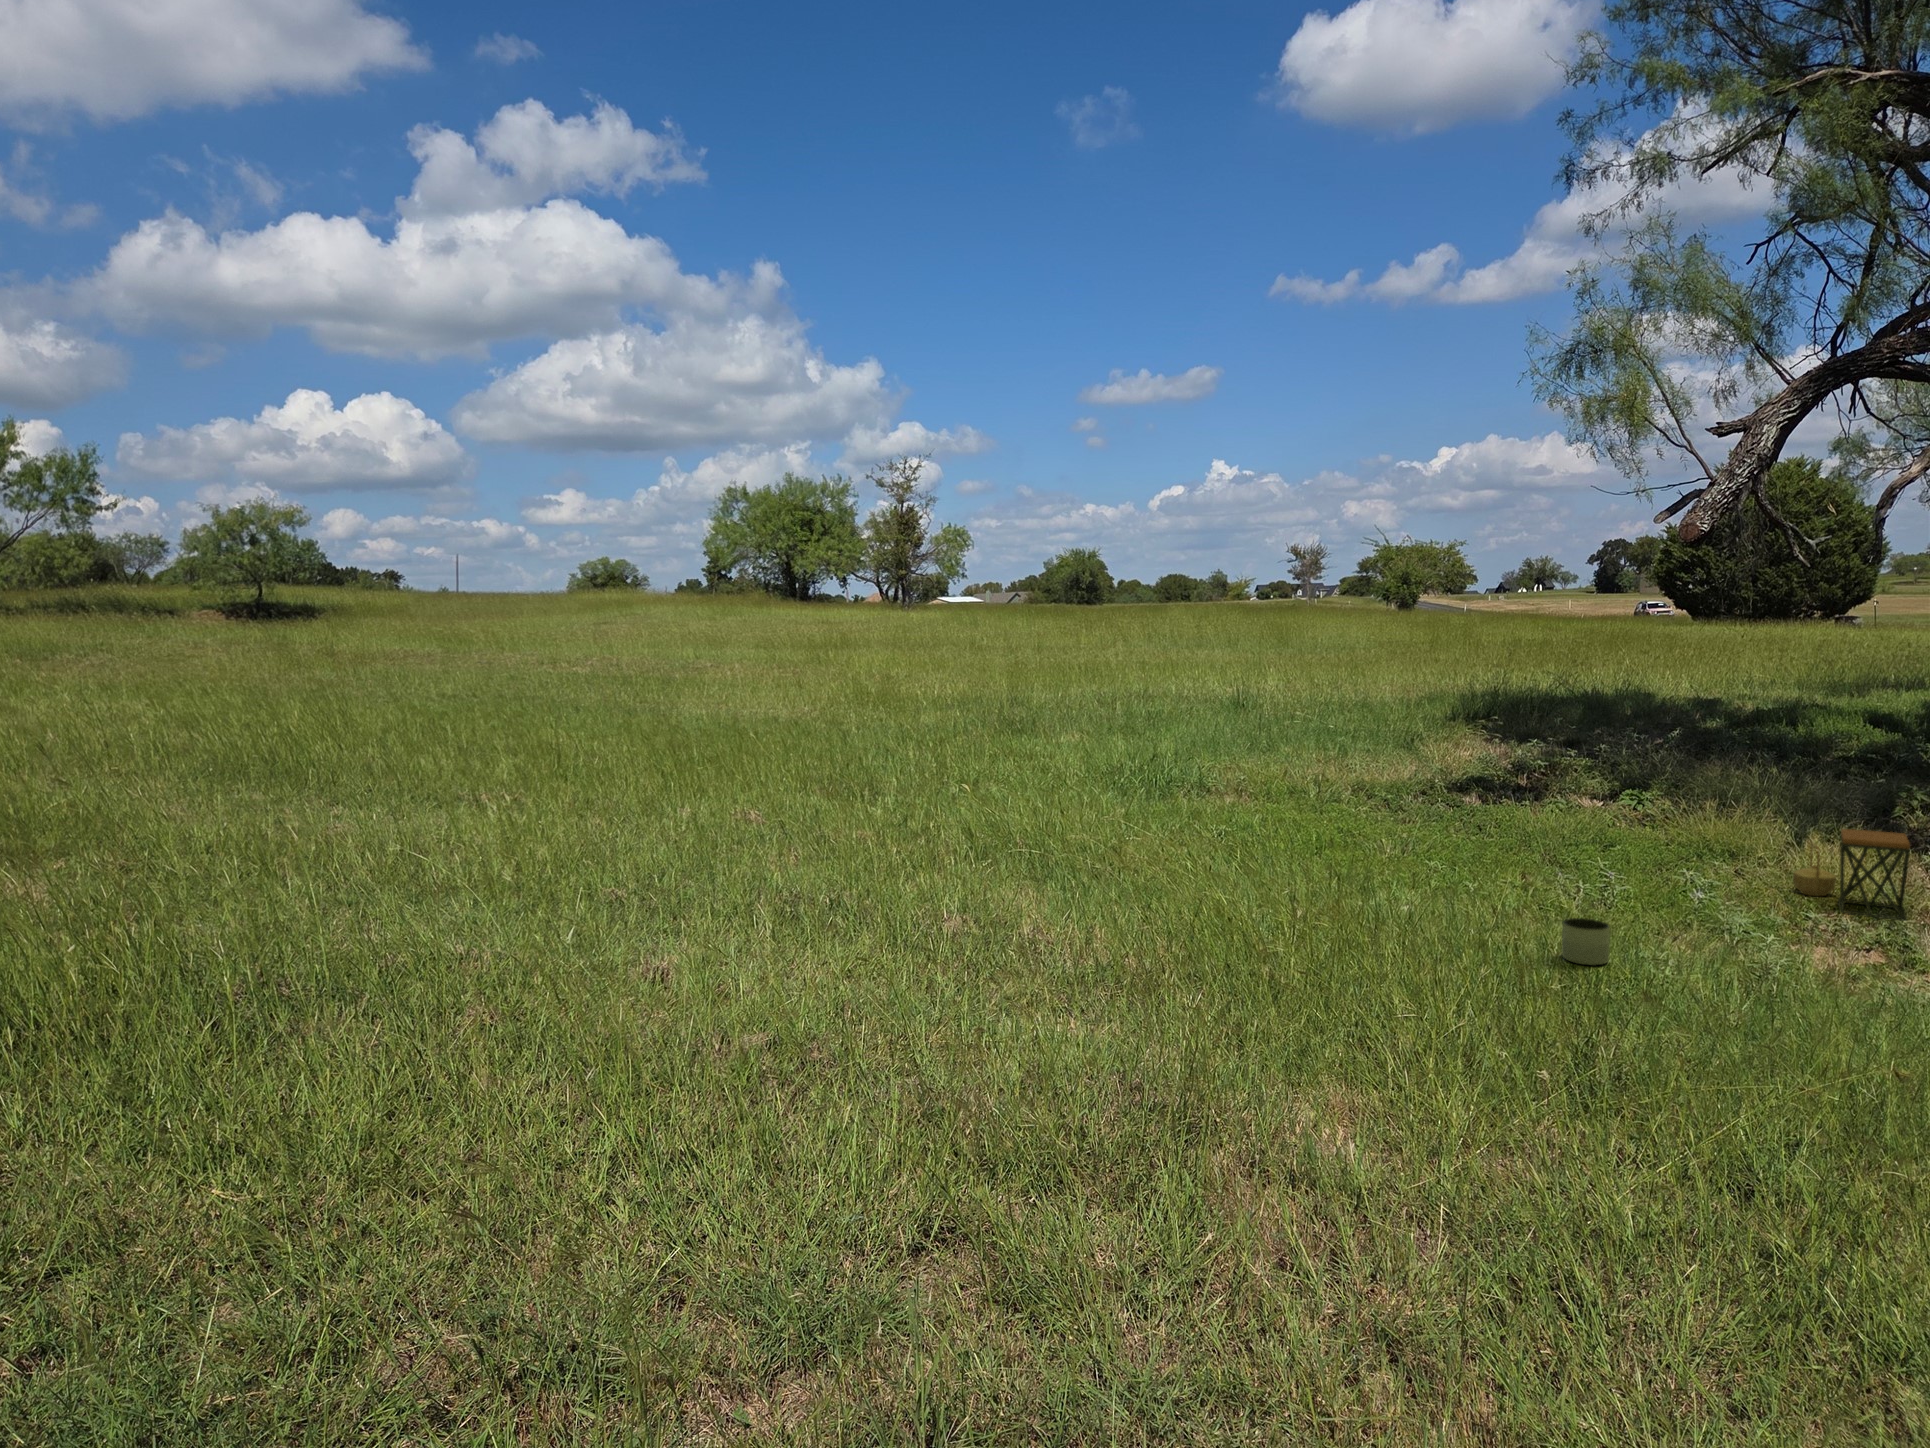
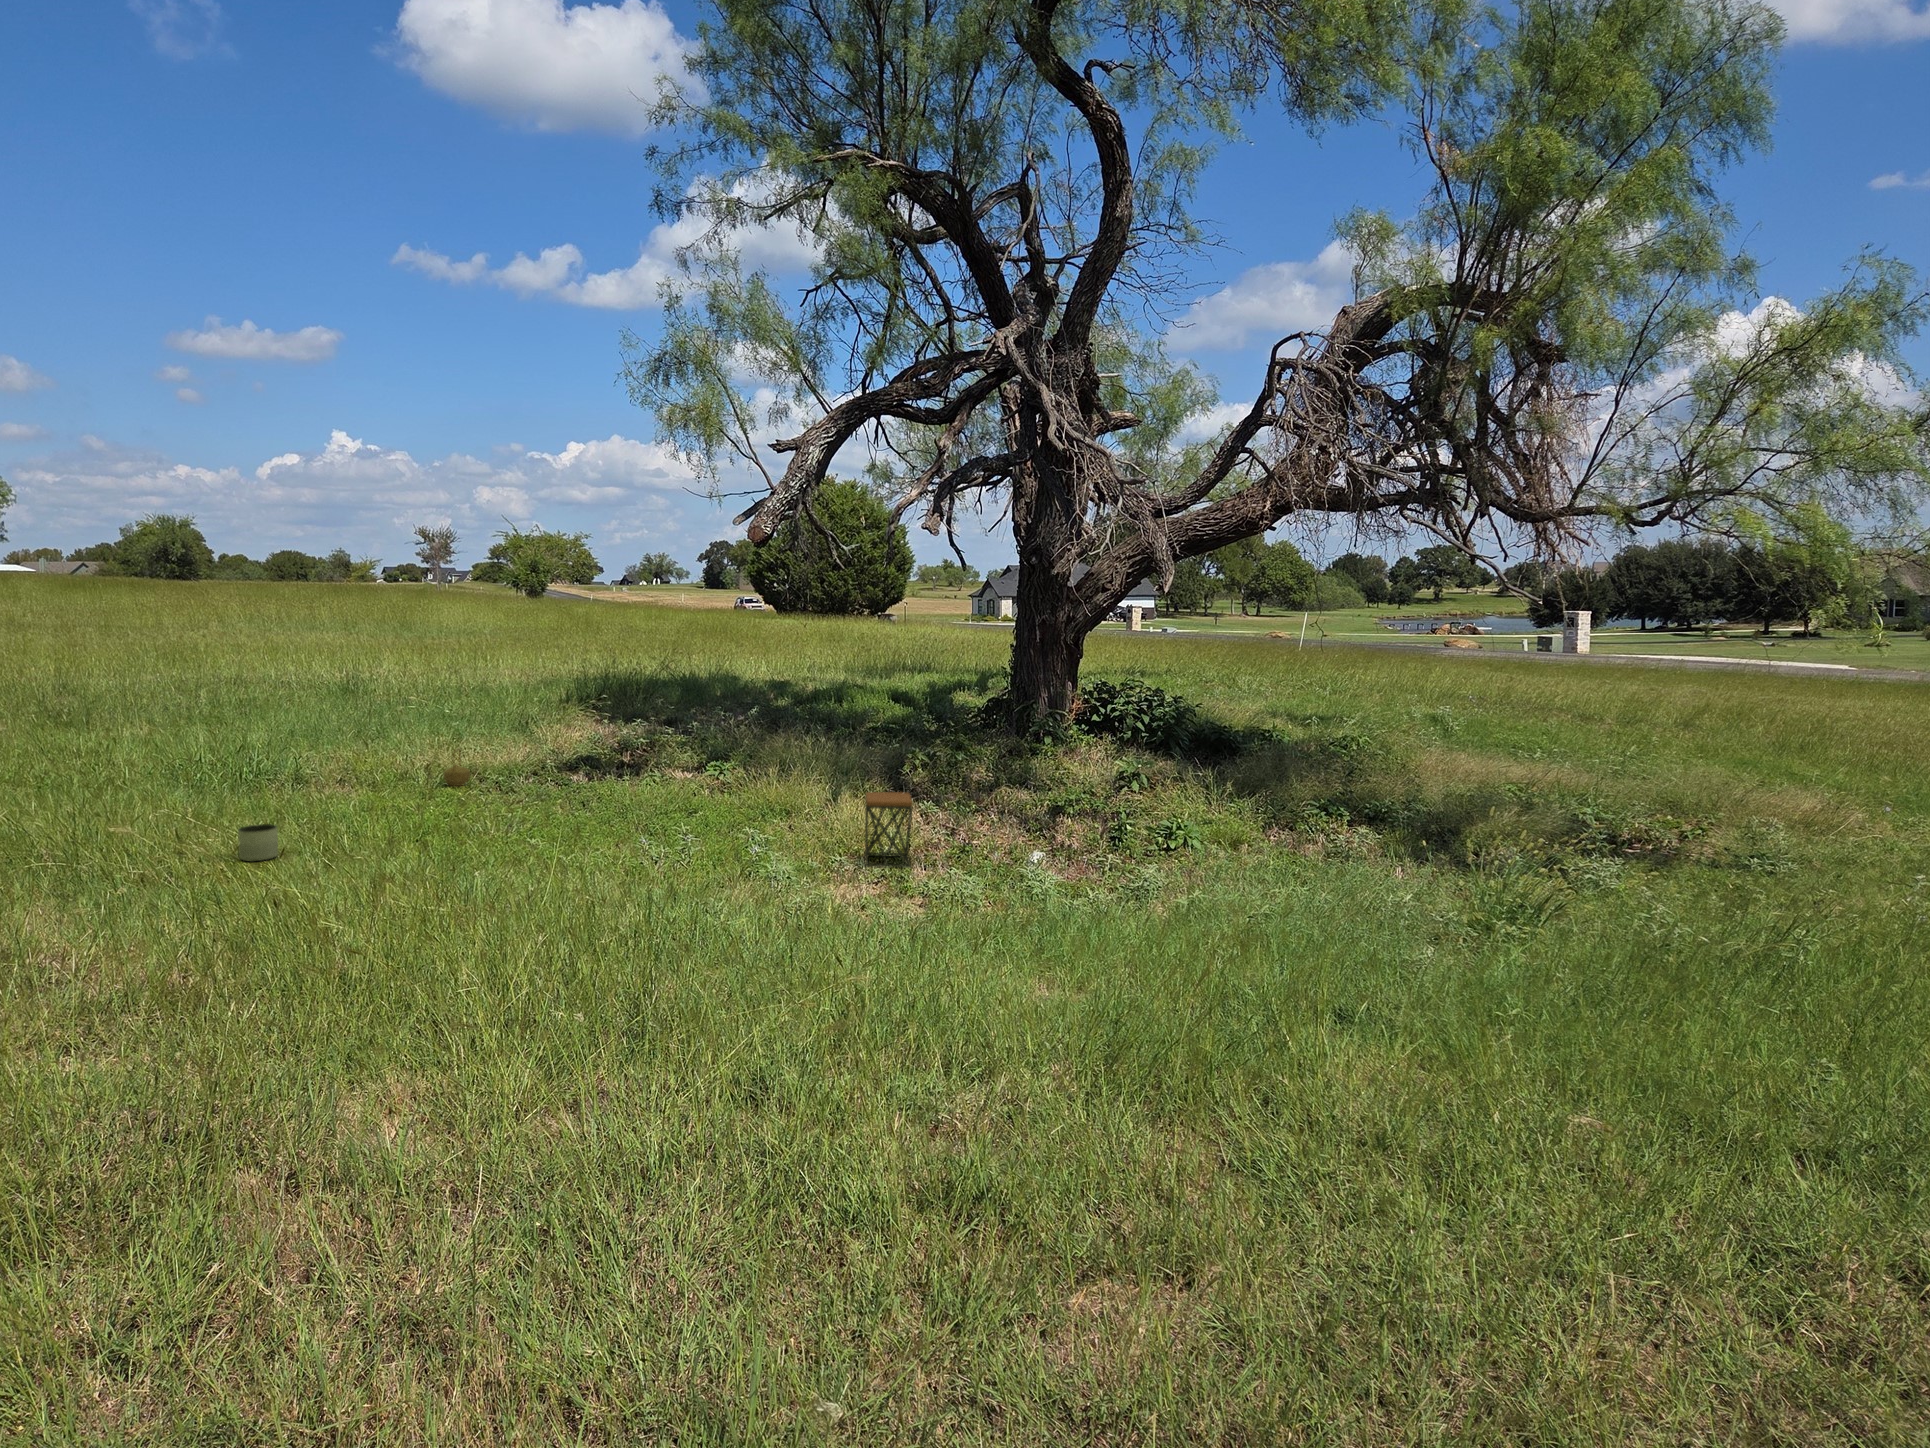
basket: present [1793,843,1836,896] -> present [443,748,470,786]
planter: present [1562,918,1610,966] -> present [238,824,278,862]

